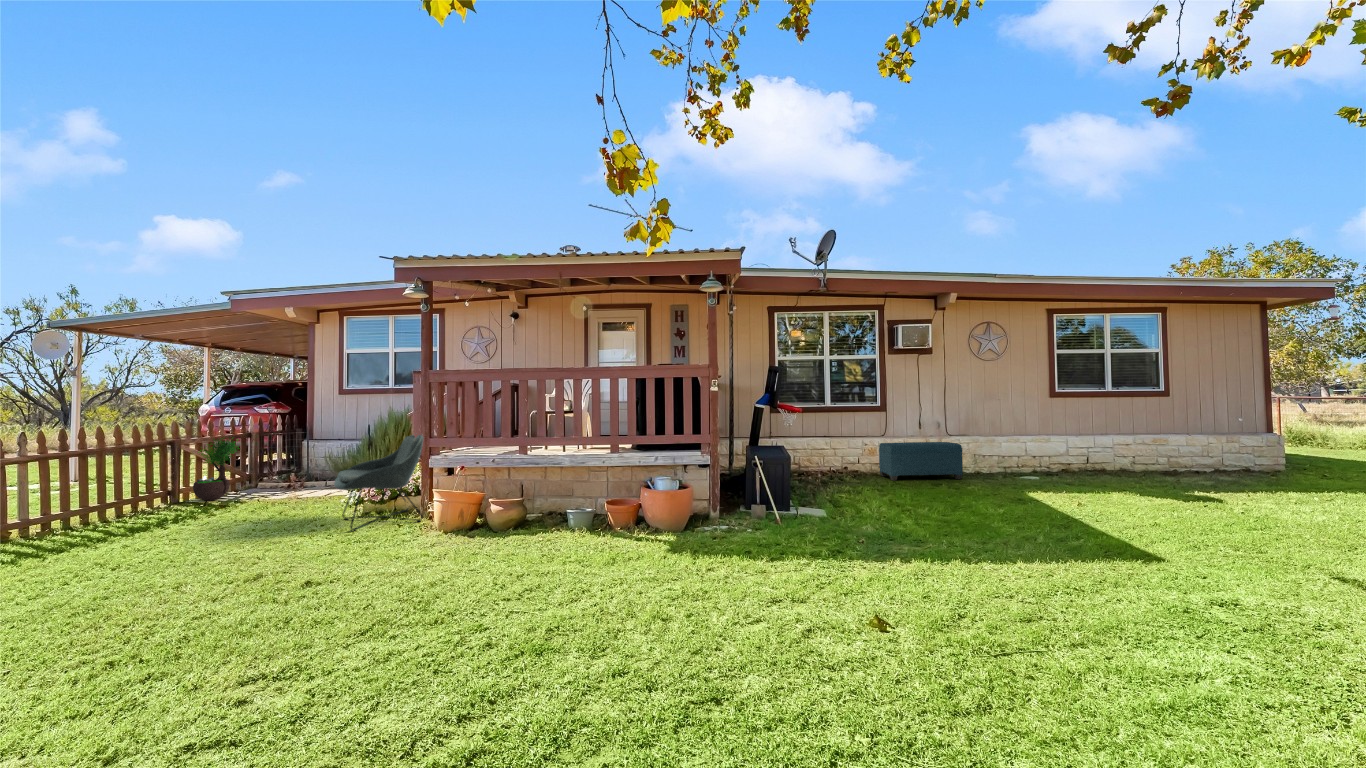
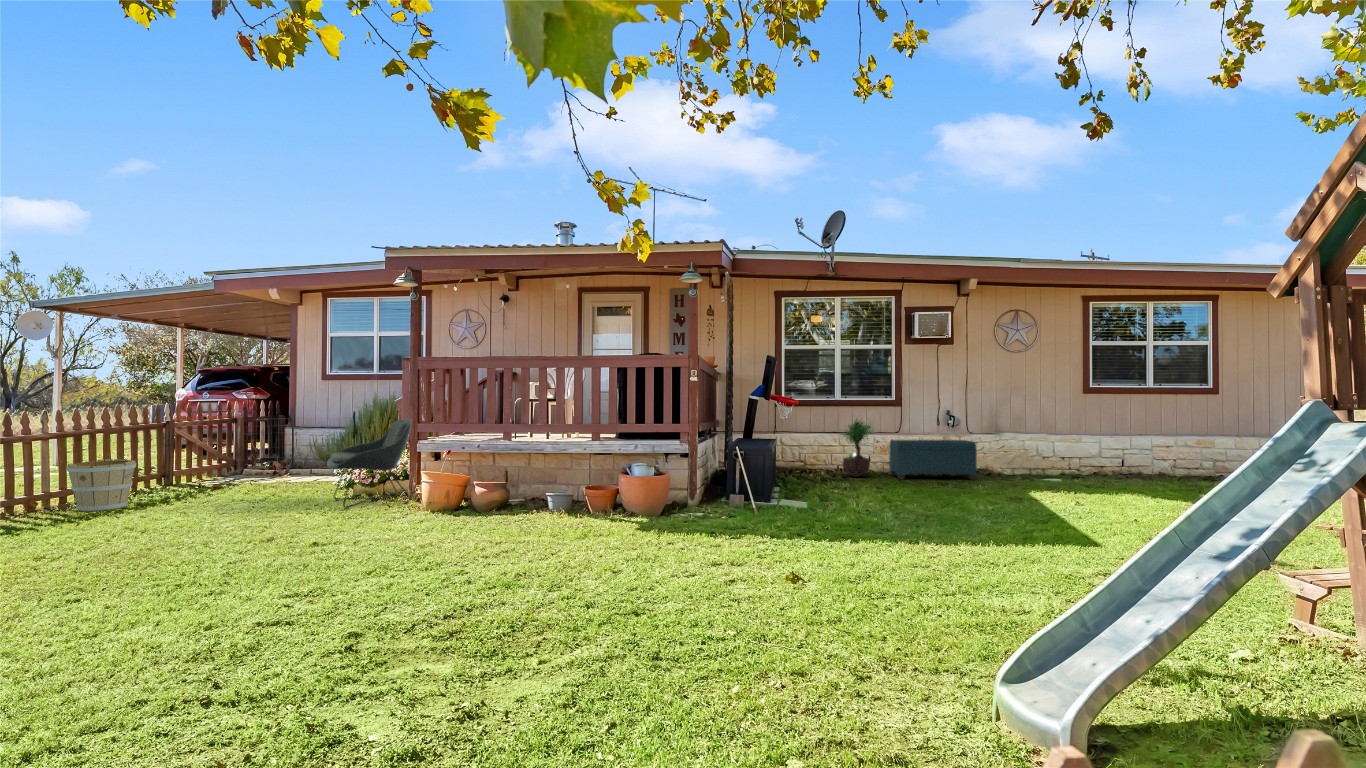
potted tree: present [193,438,239,501] -> present [843,419,871,477]
wooden bucket: none [41,482,127,542] -> present [67,459,136,512]

